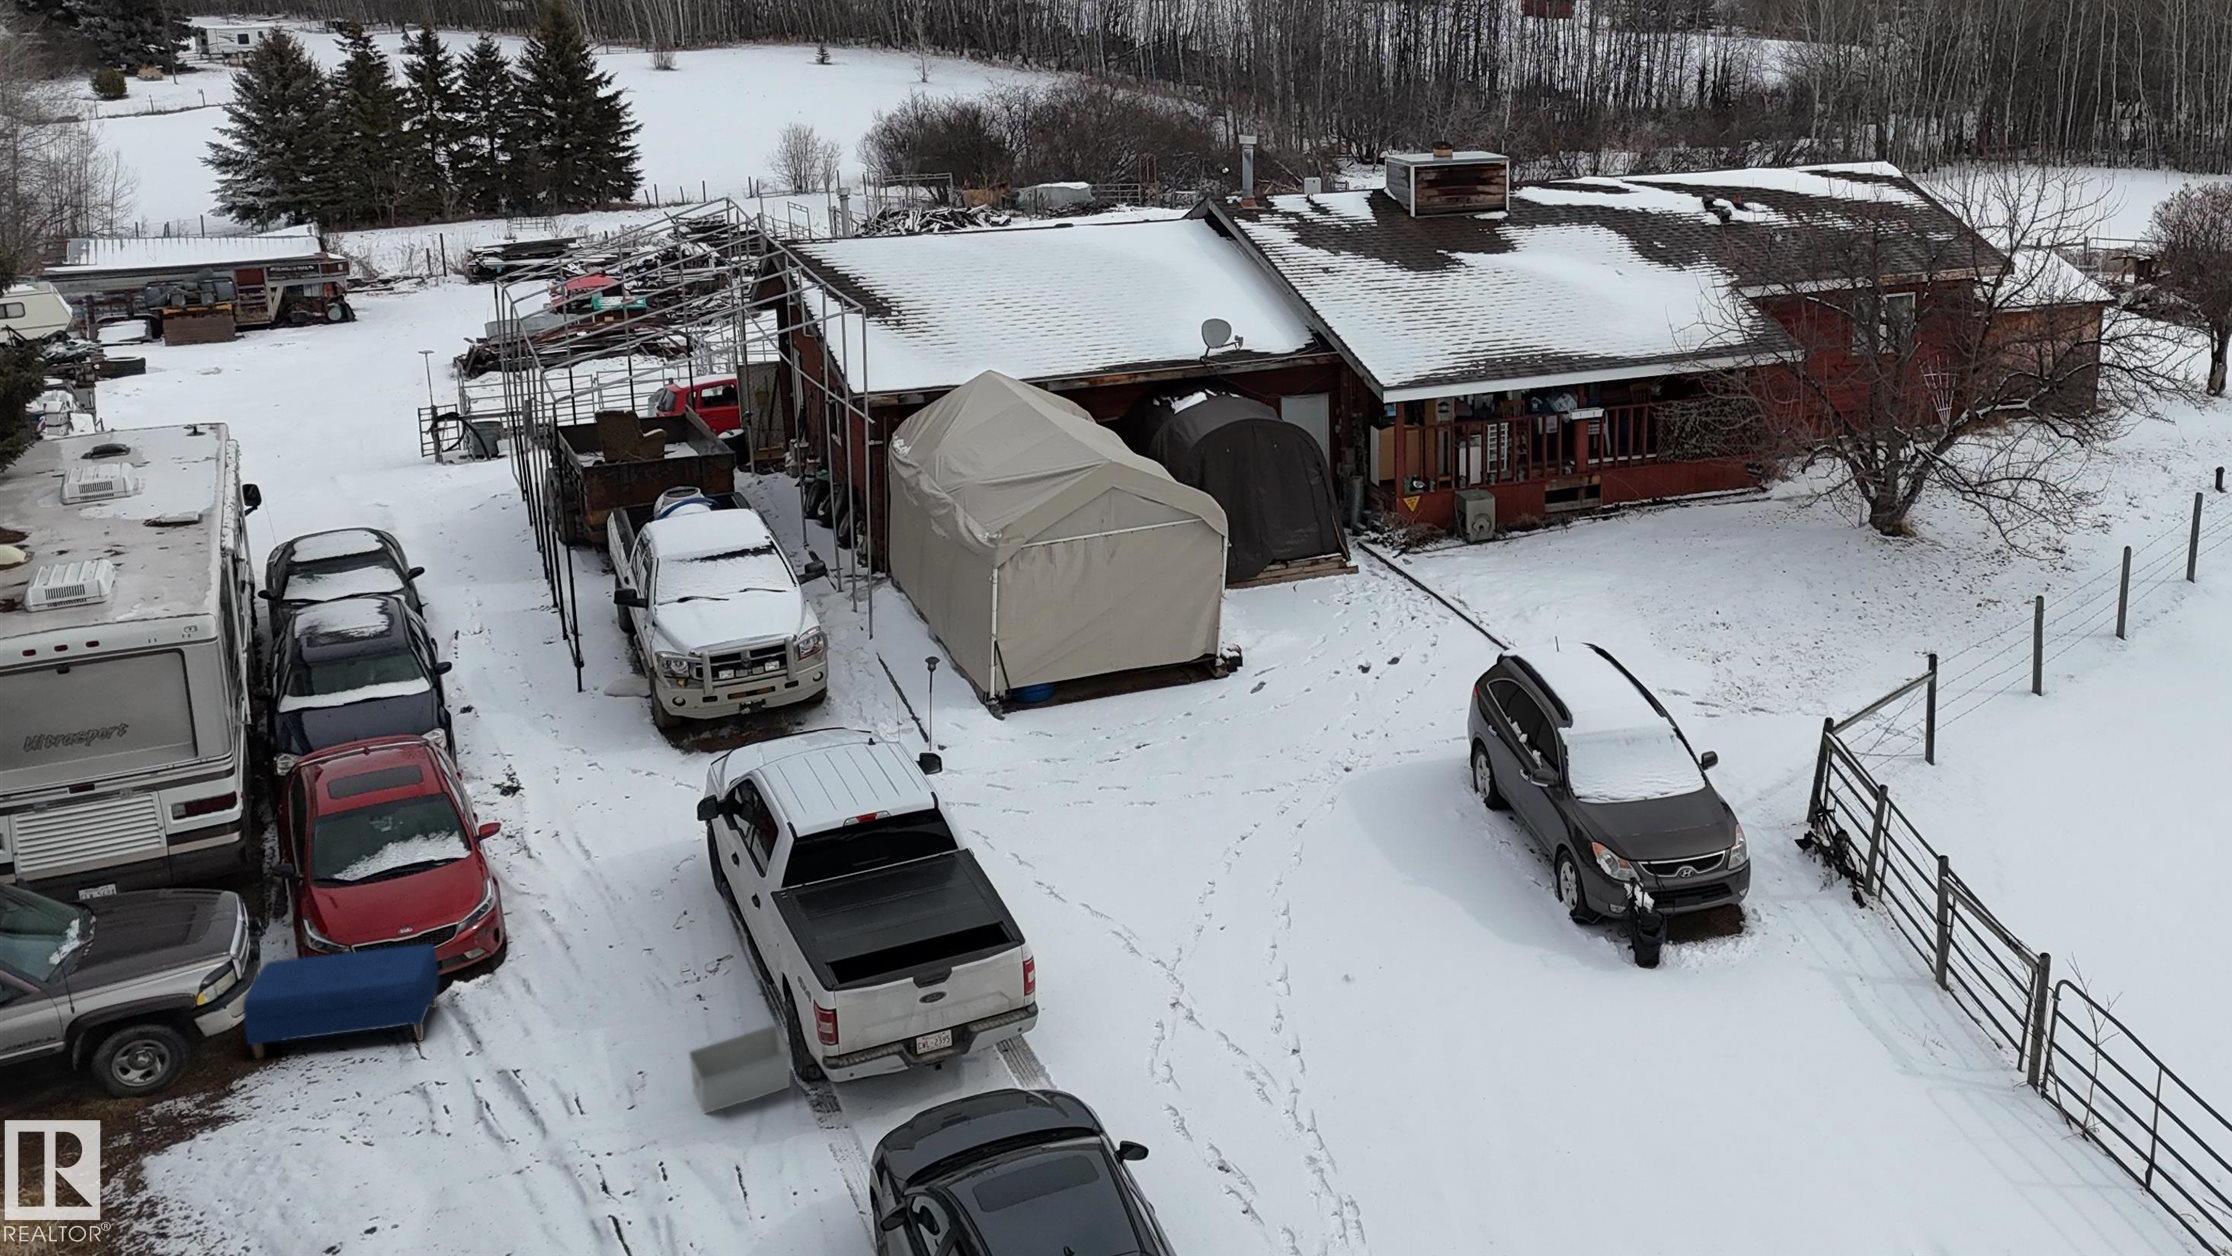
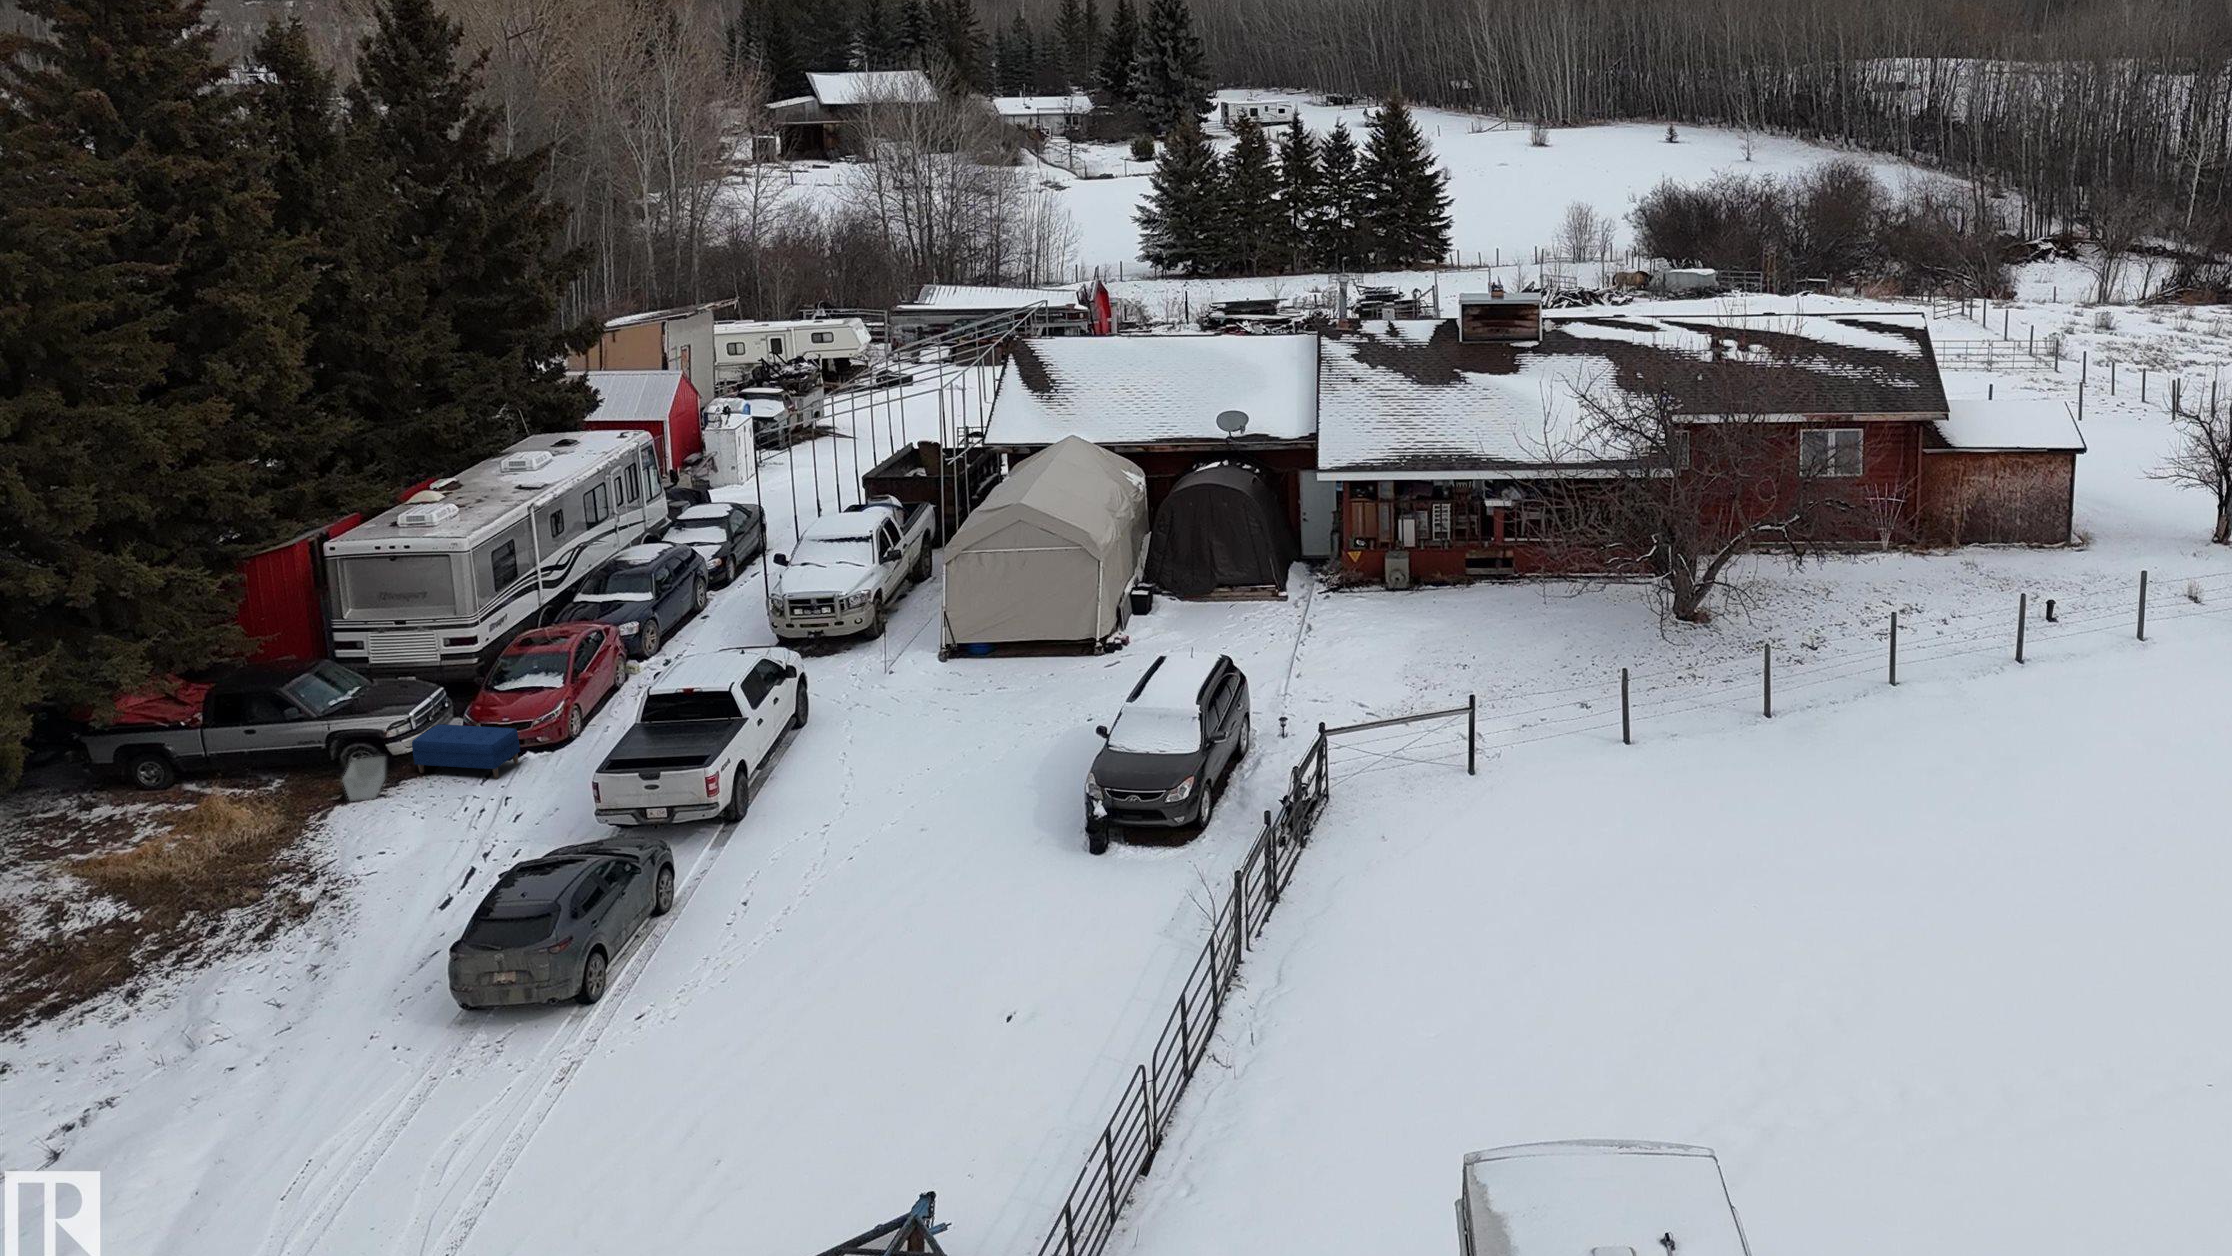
storage bin: present [690,1026,790,1113] -> present [343,756,385,801]

